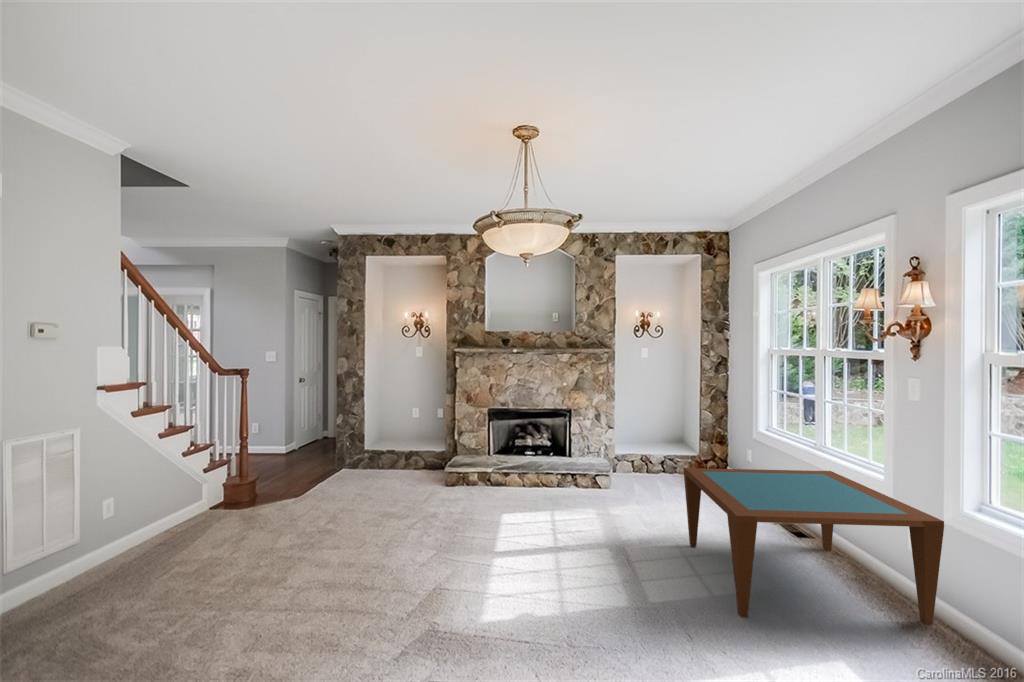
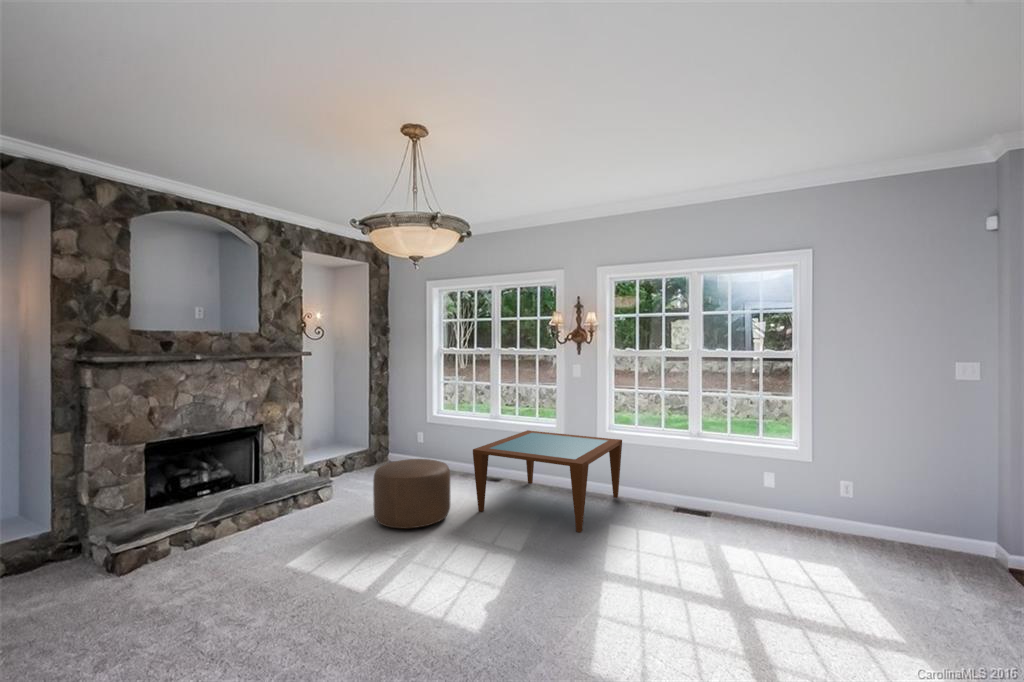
ottoman: none [585,462,666,534] -> present [373,459,450,528]

